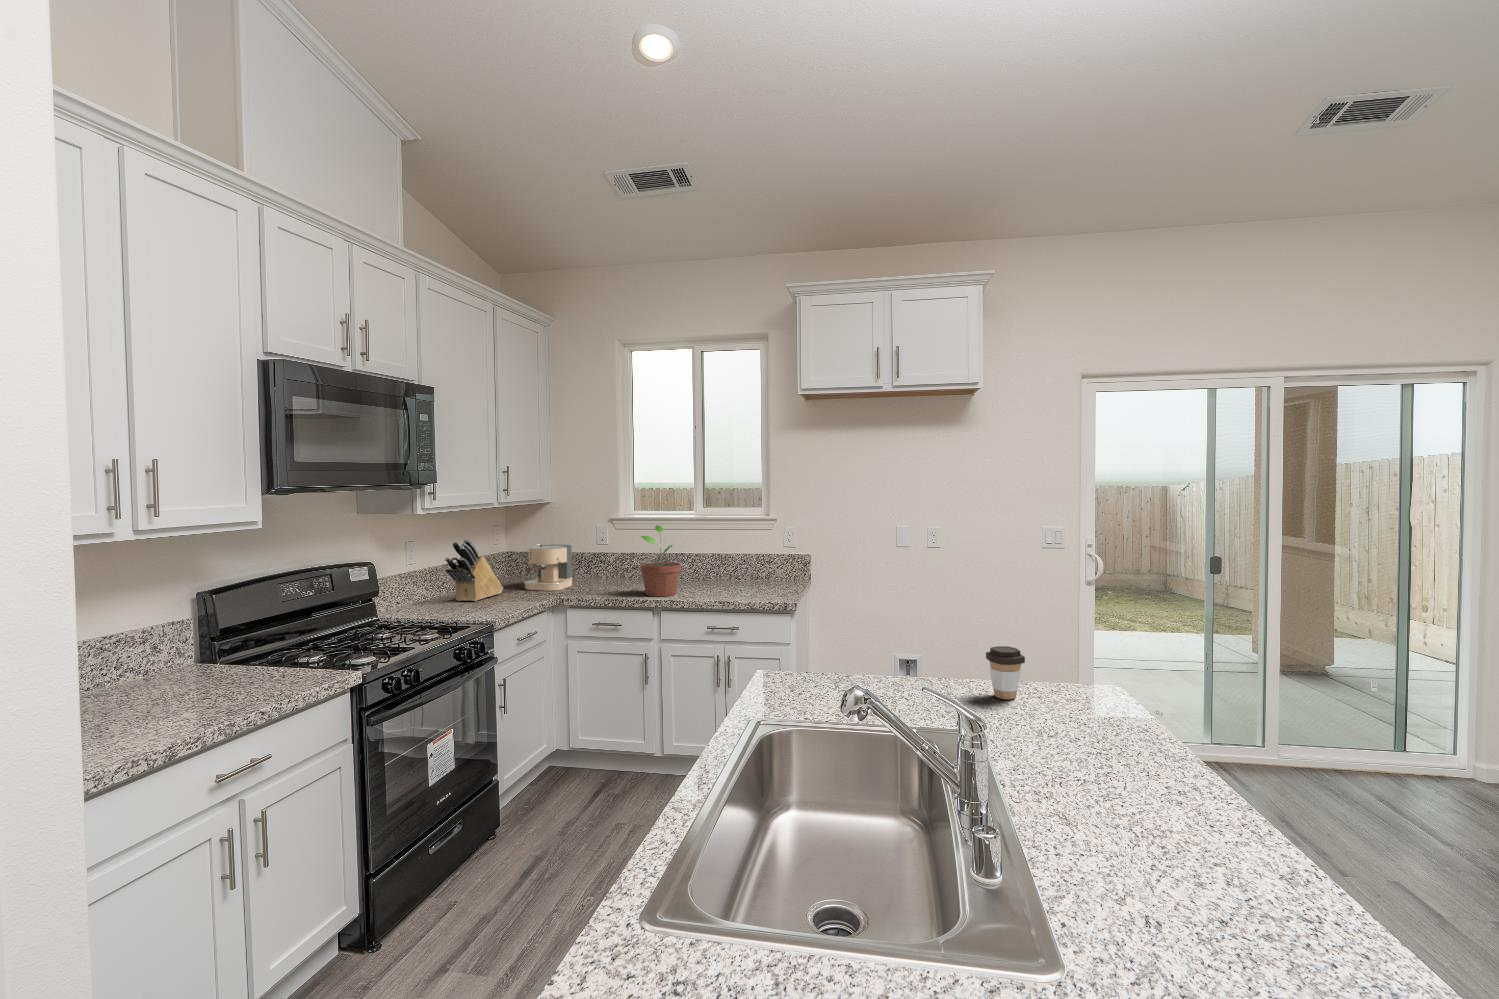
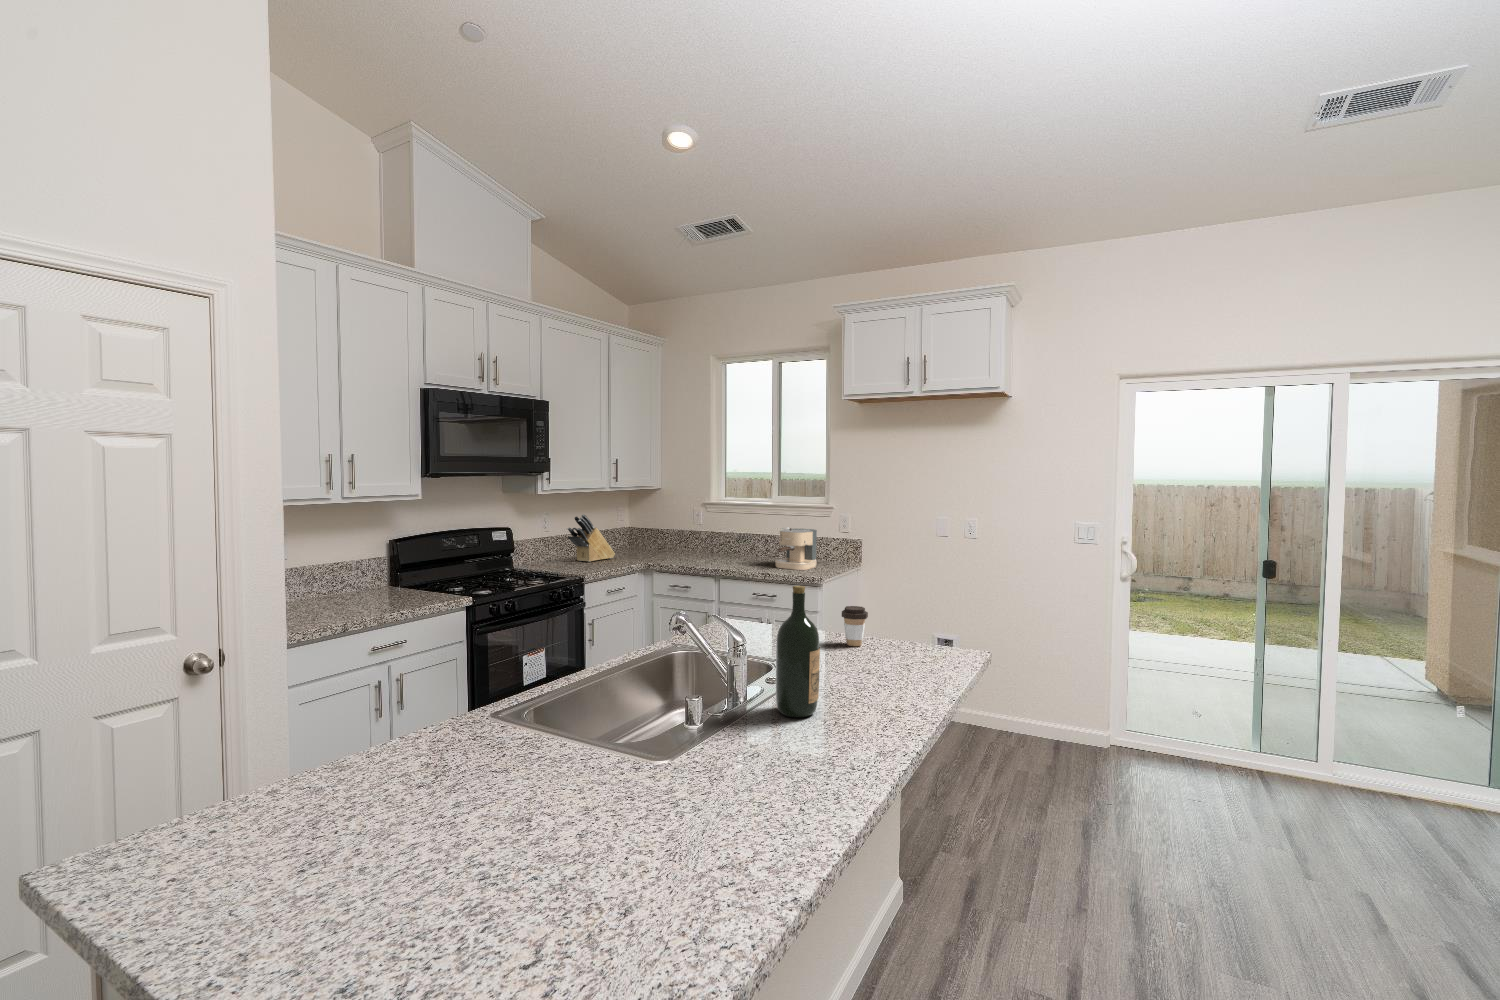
potted plant: present [640,525,681,596] -> none [712,509,745,567]
coffee maker: present [524,544,573,591] -> present [775,528,817,570]
wine bottle: none [1109,640,1182,842] -> present [776,586,820,717]

